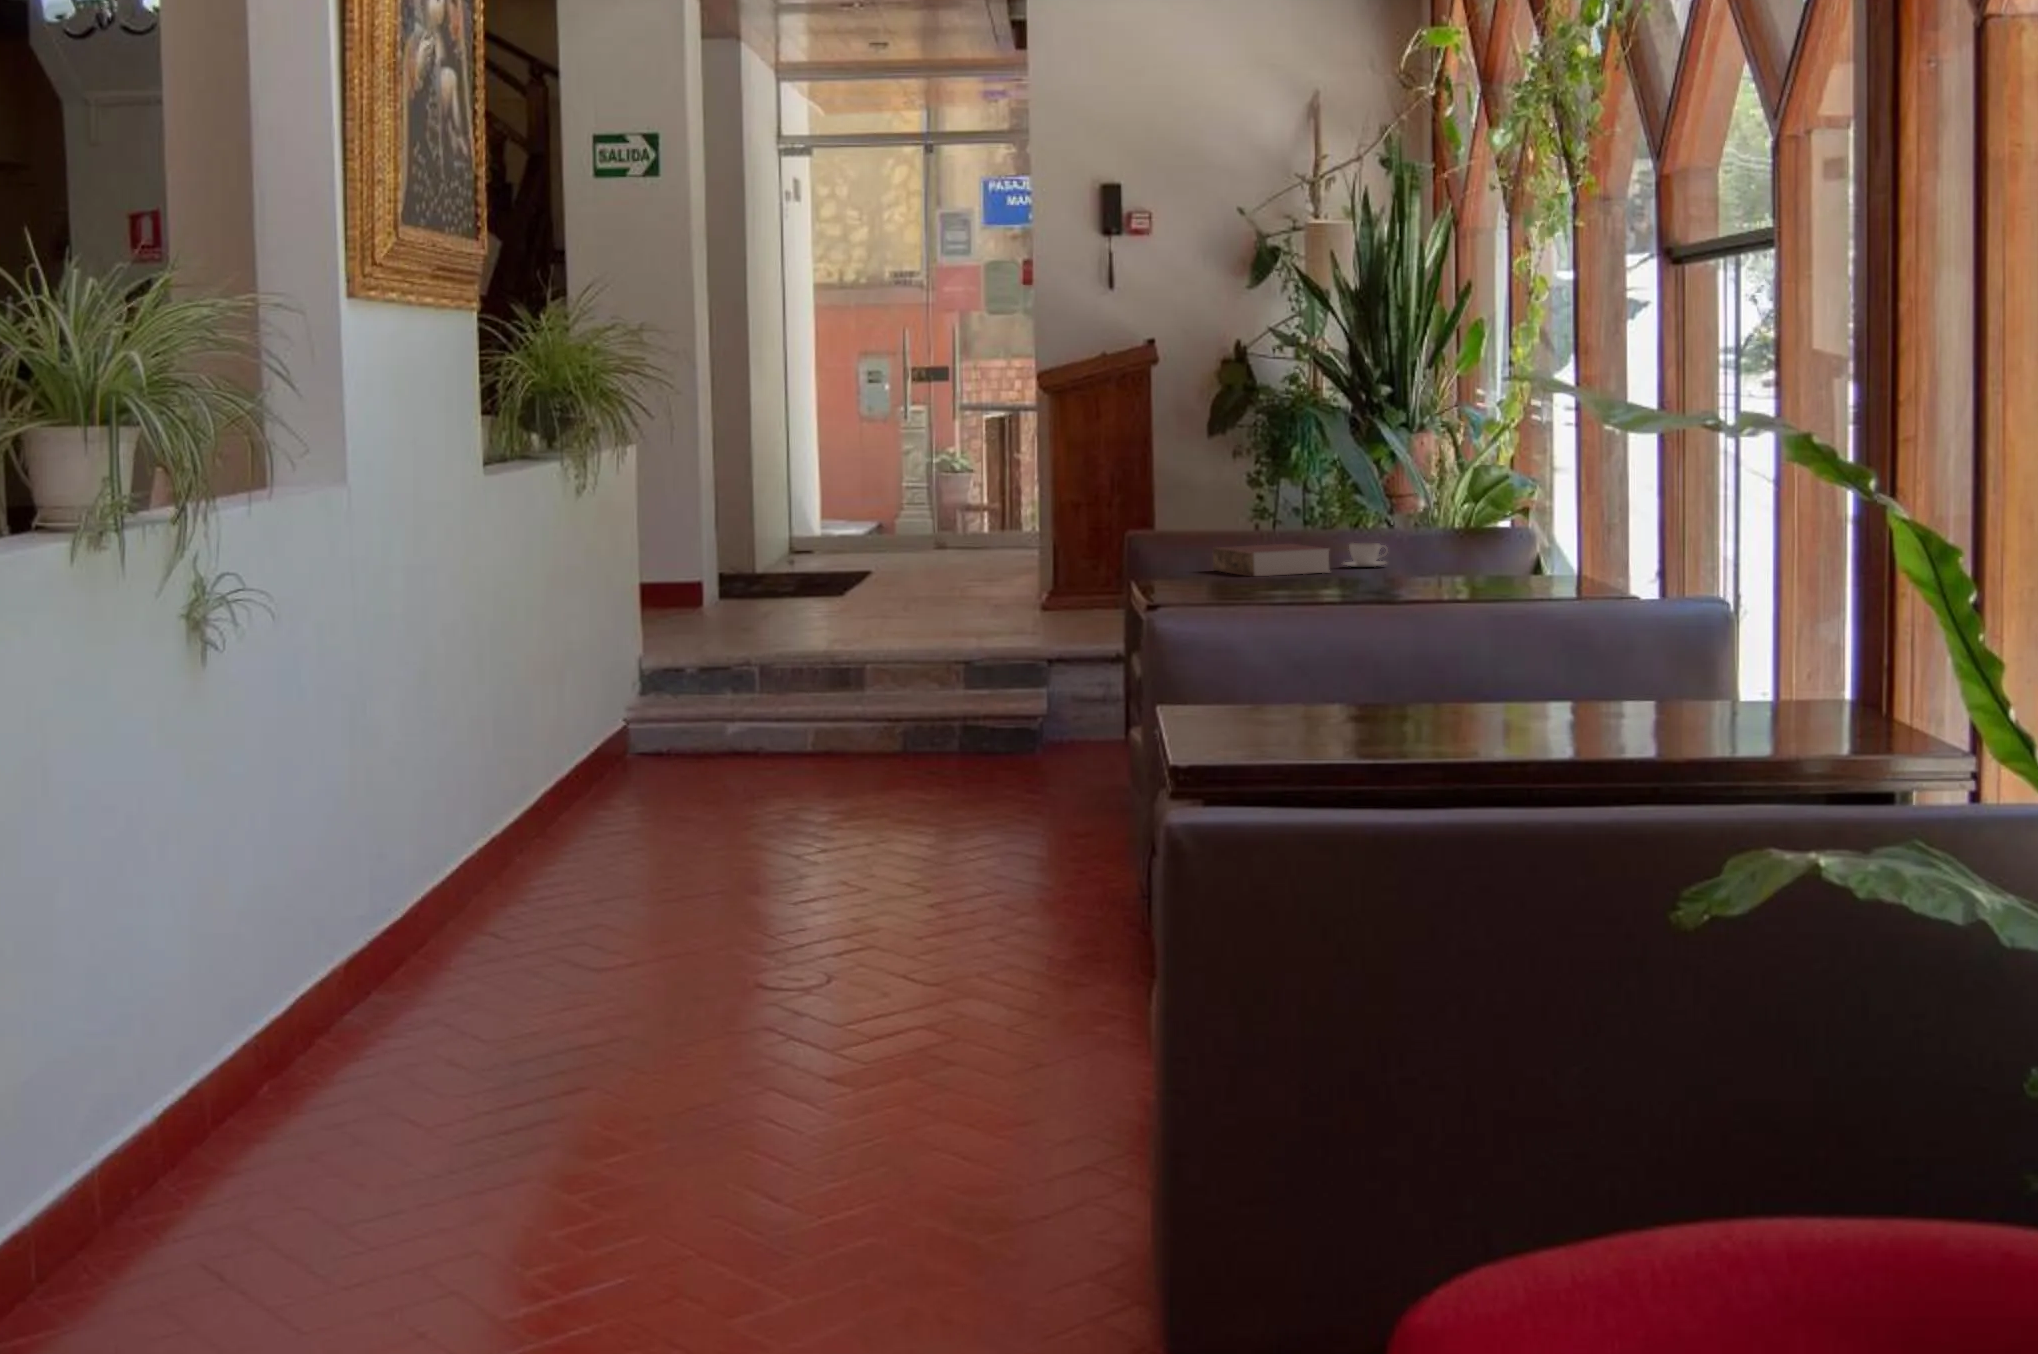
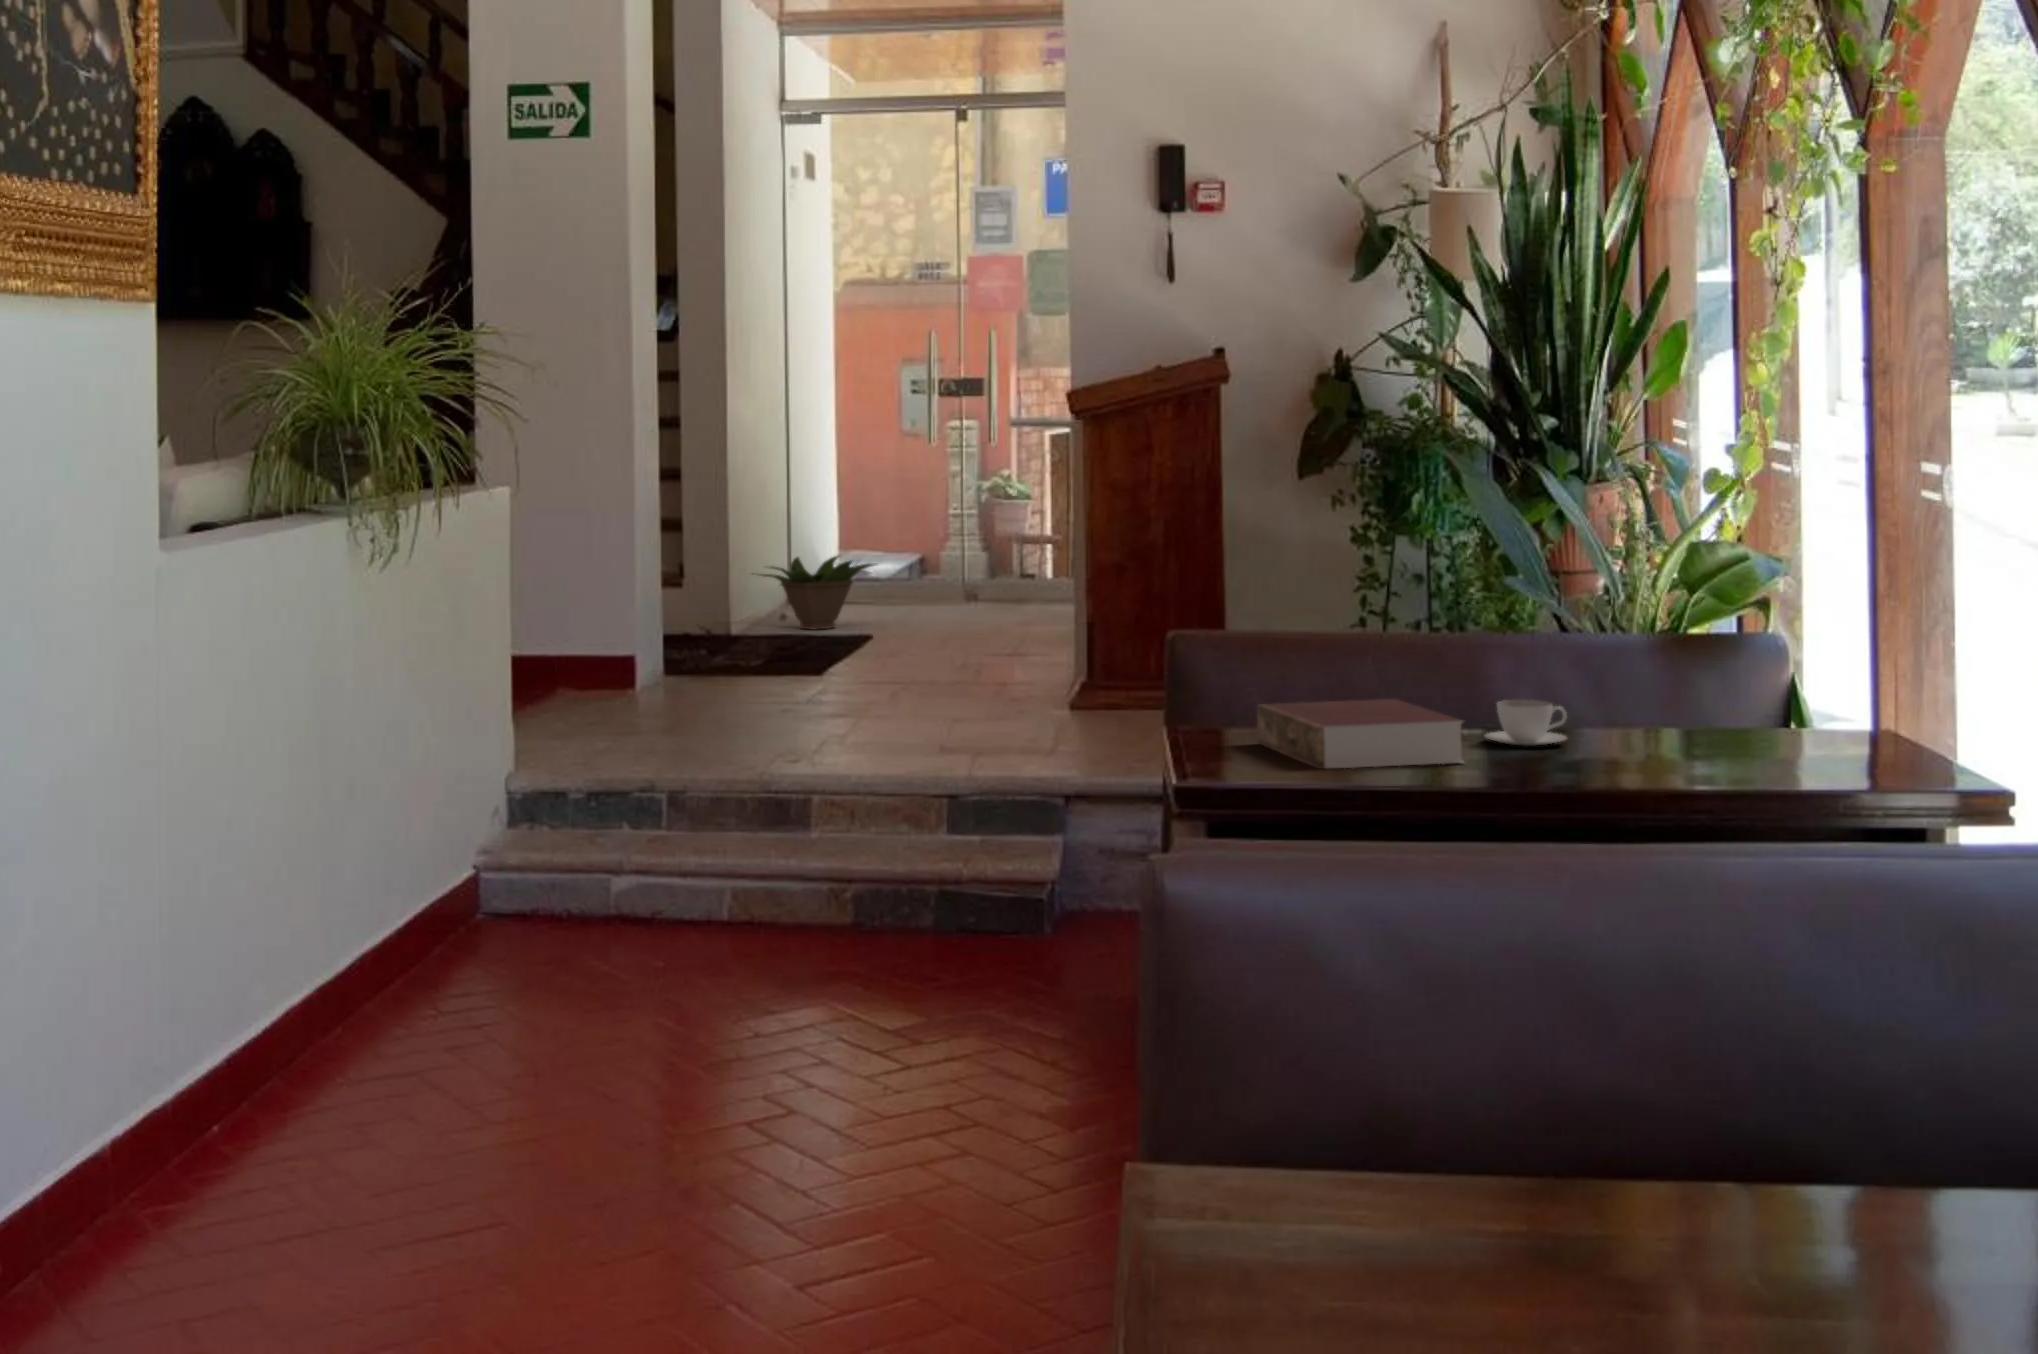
decorative plant: none [760,516,865,576] -> present [761,556,875,629]

